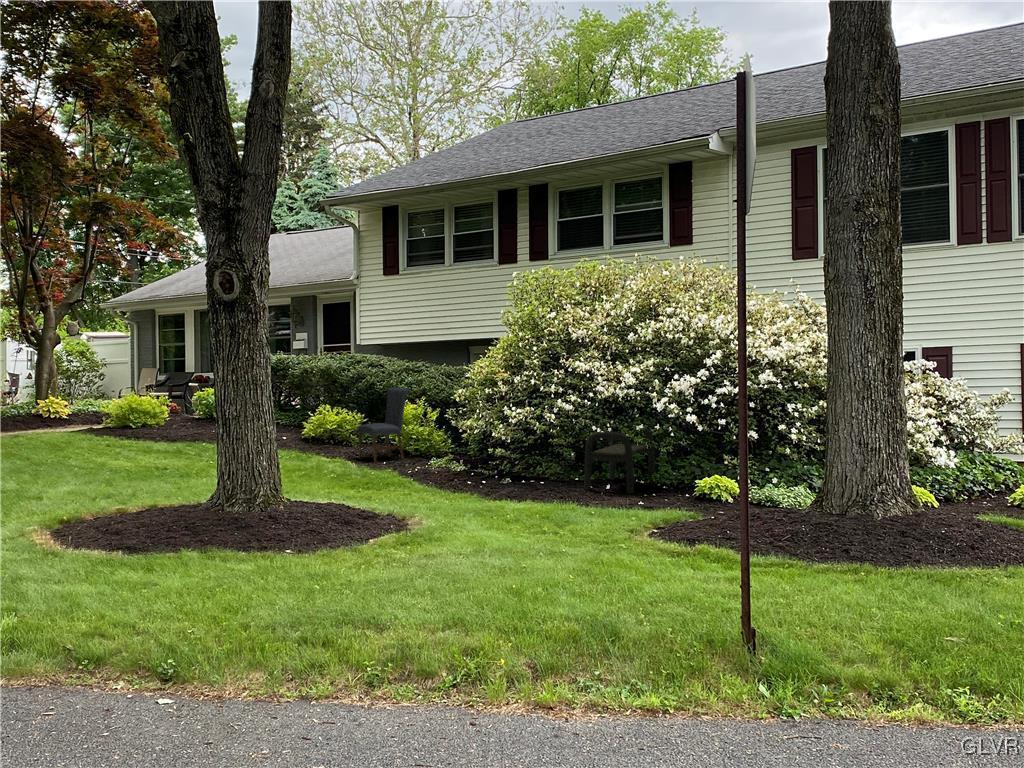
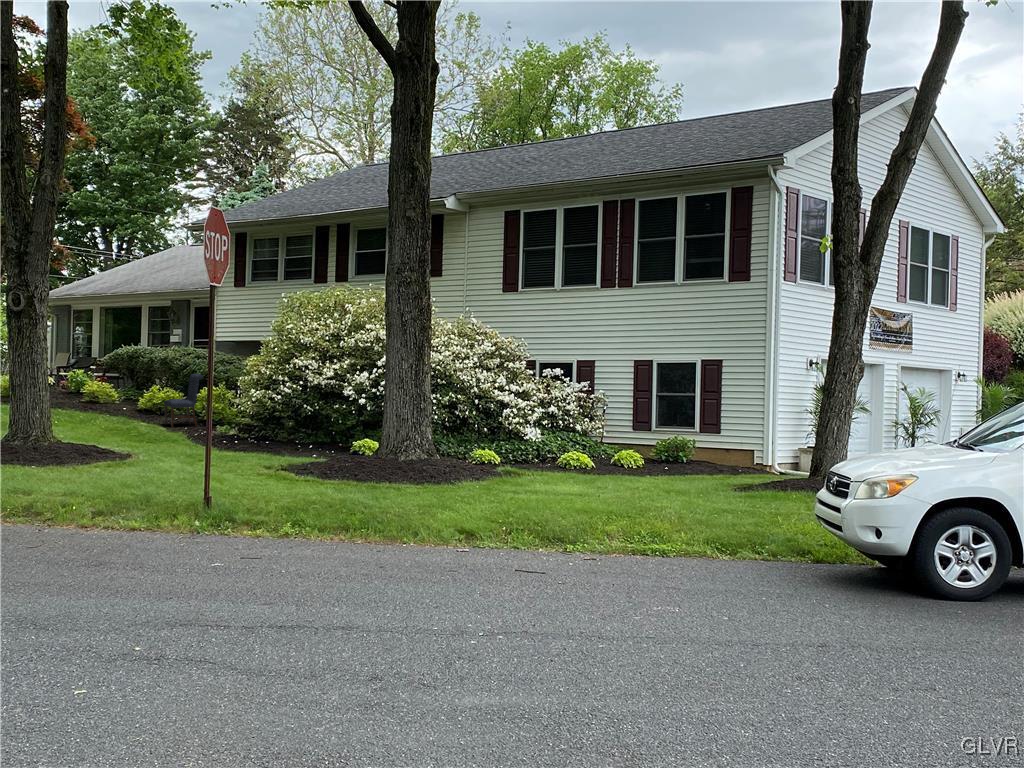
bench: present [584,425,655,494] -> none [285,405,345,449]

